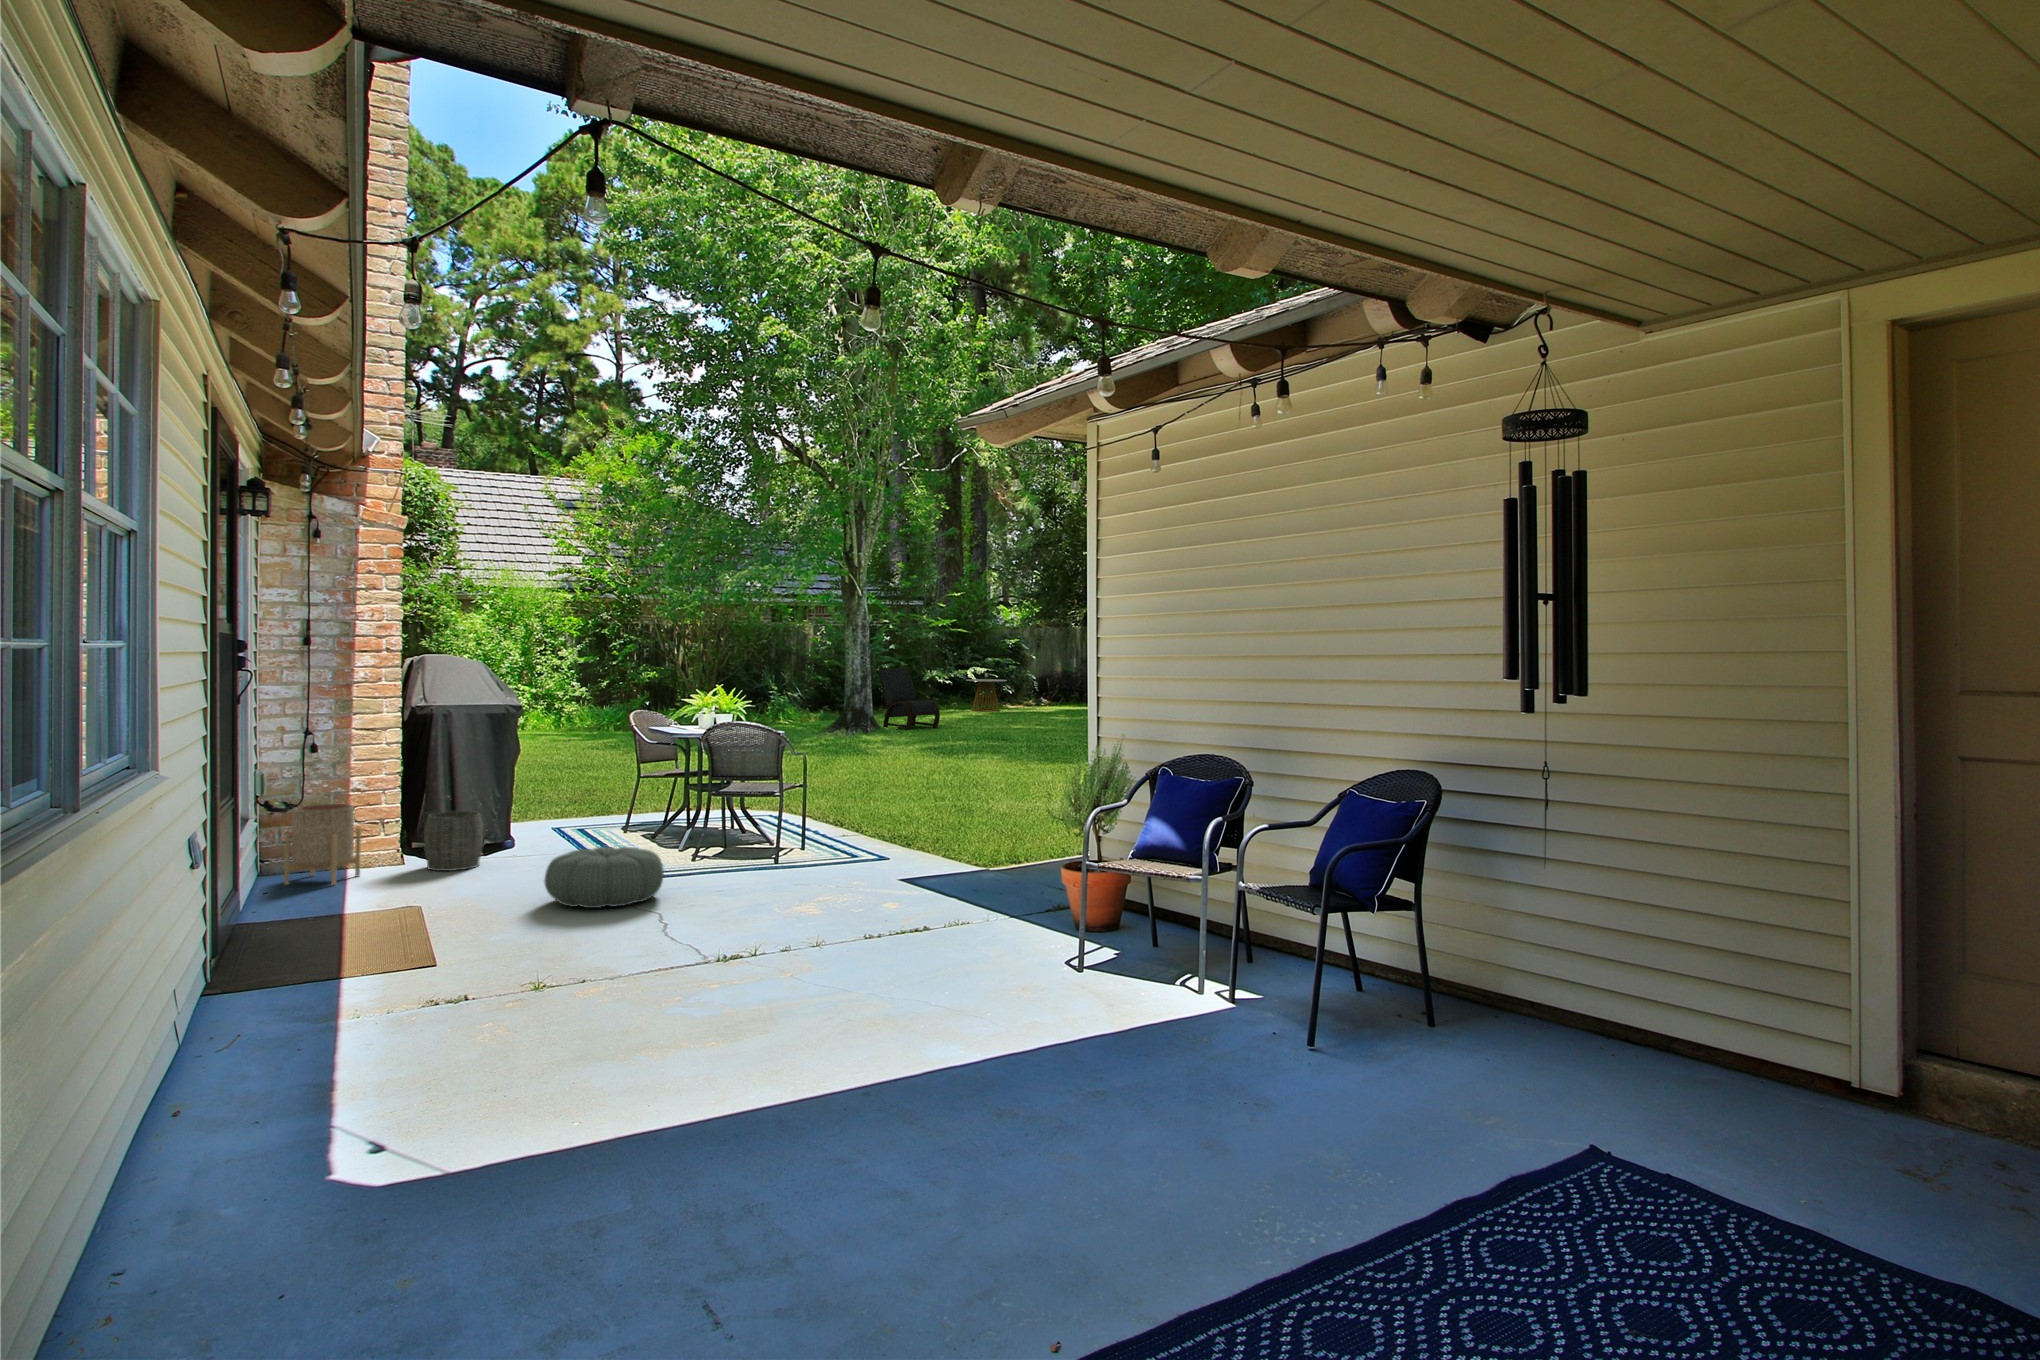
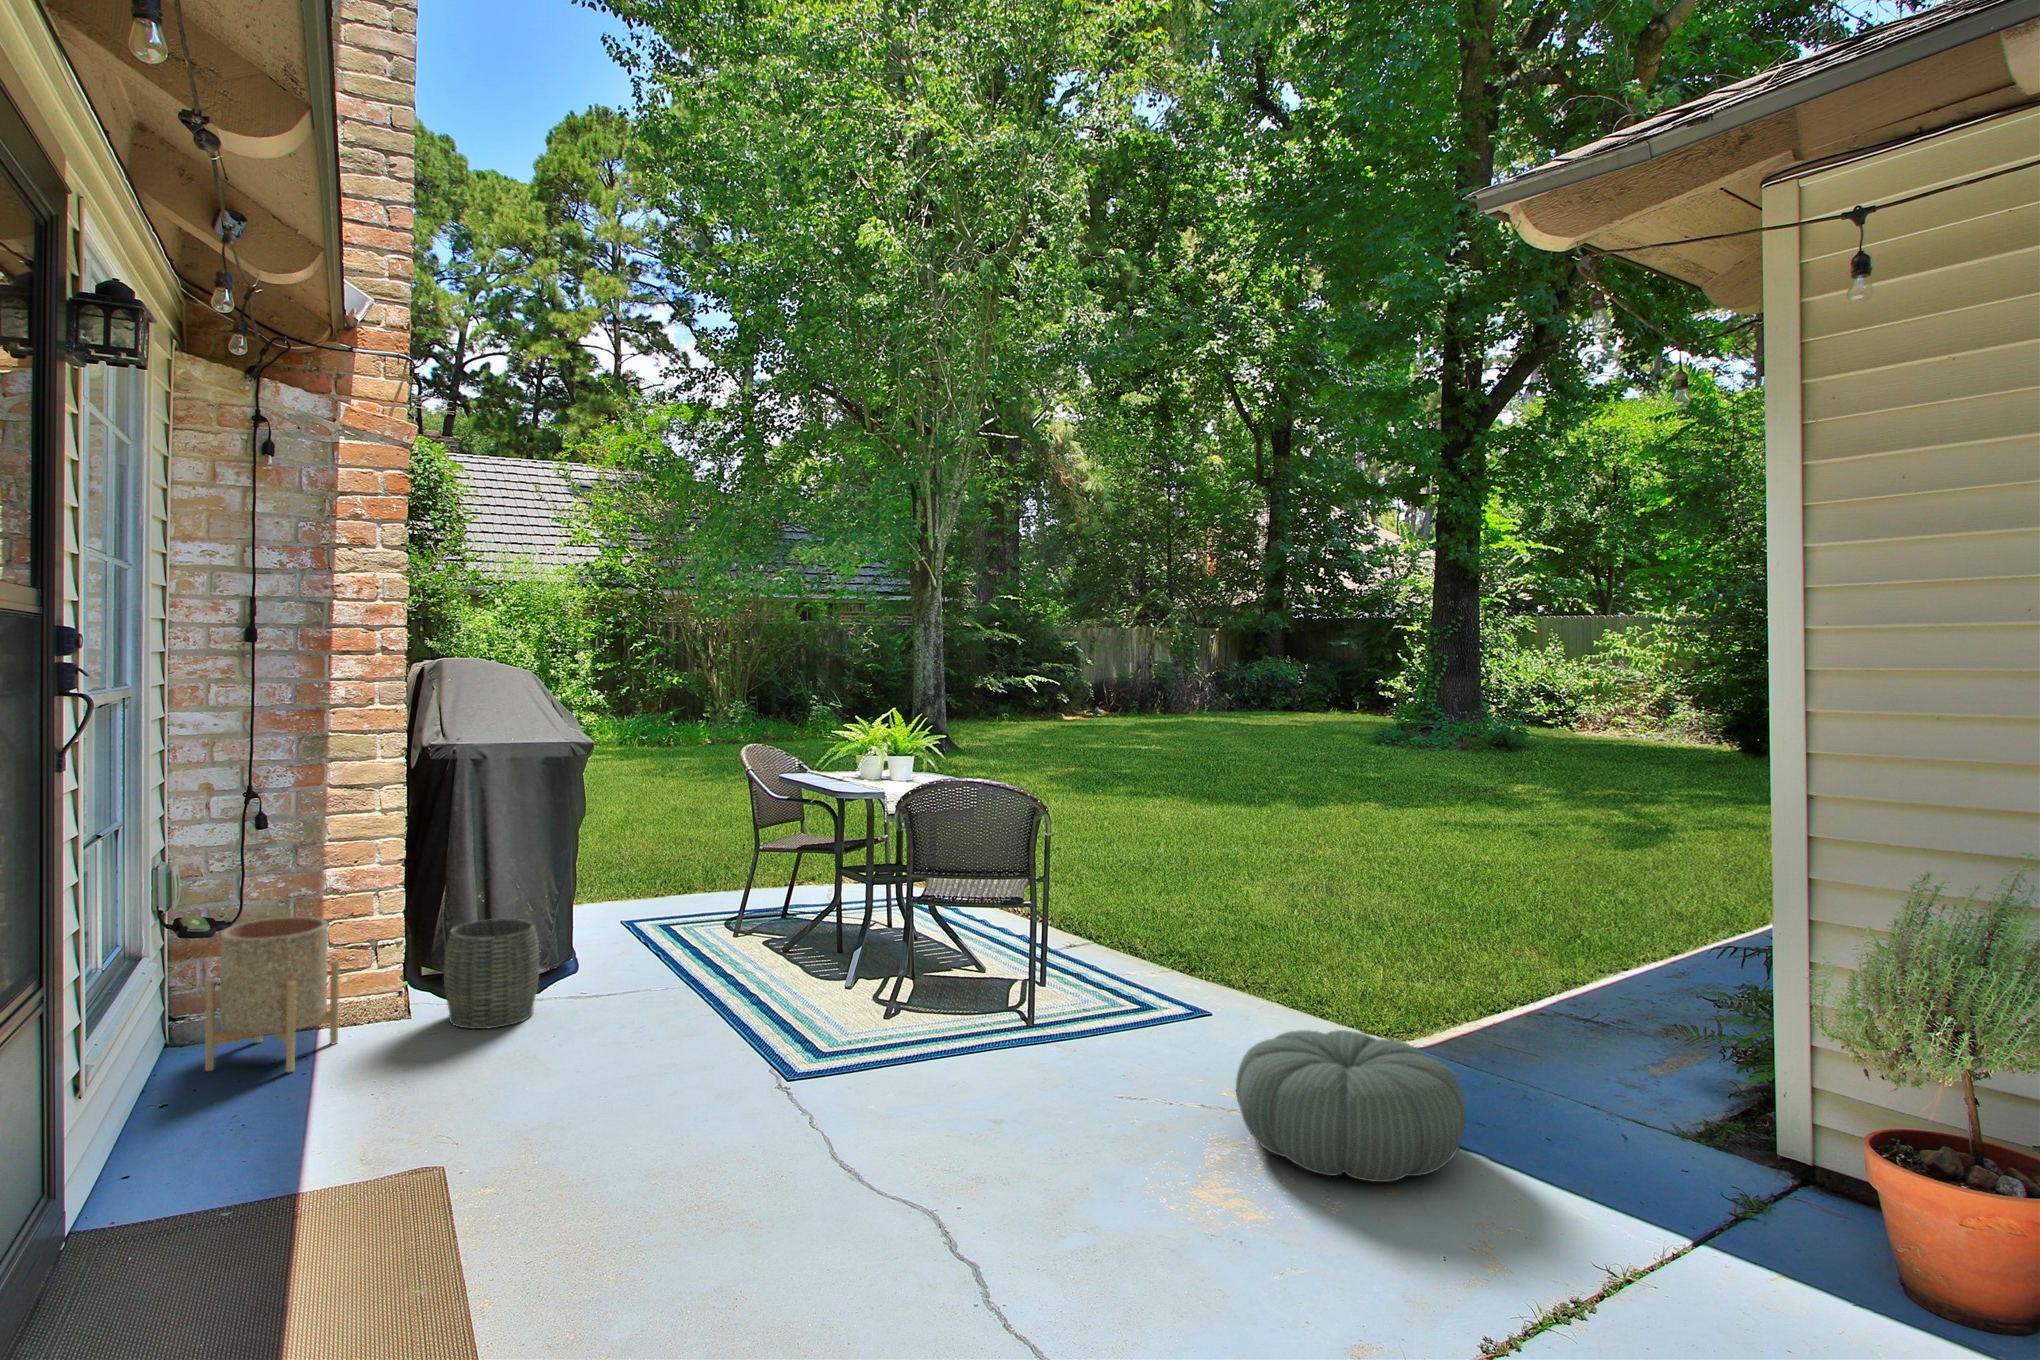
lounge chair: present [878,668,940,729] -> none [936,675,1009,746]
side table: present [966,673,1007,712] -> none [1013,679,1060,722]
pouf: present [544,847,664,908] -> present [1236,1030,1466,1182]

